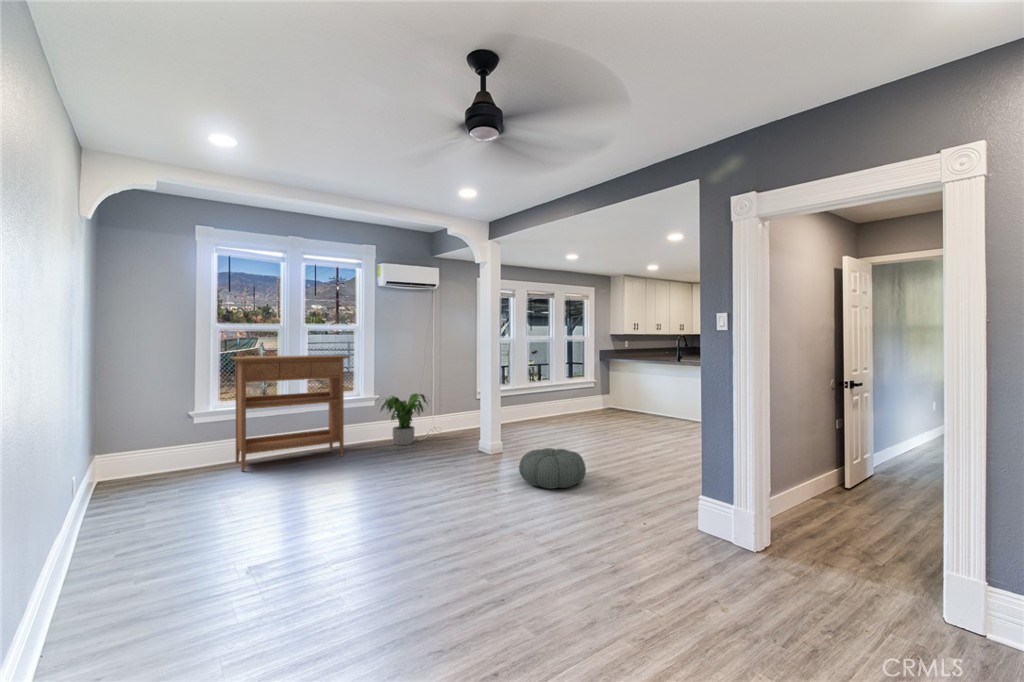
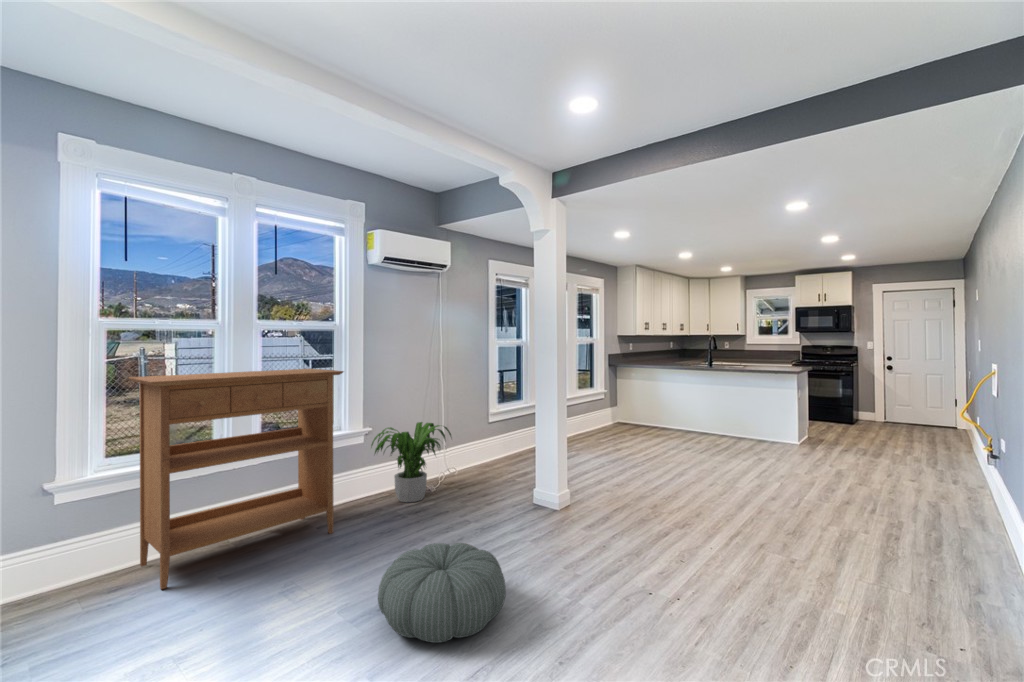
pouf: present [519,448,586,489] -> present [378,543,506,643]

